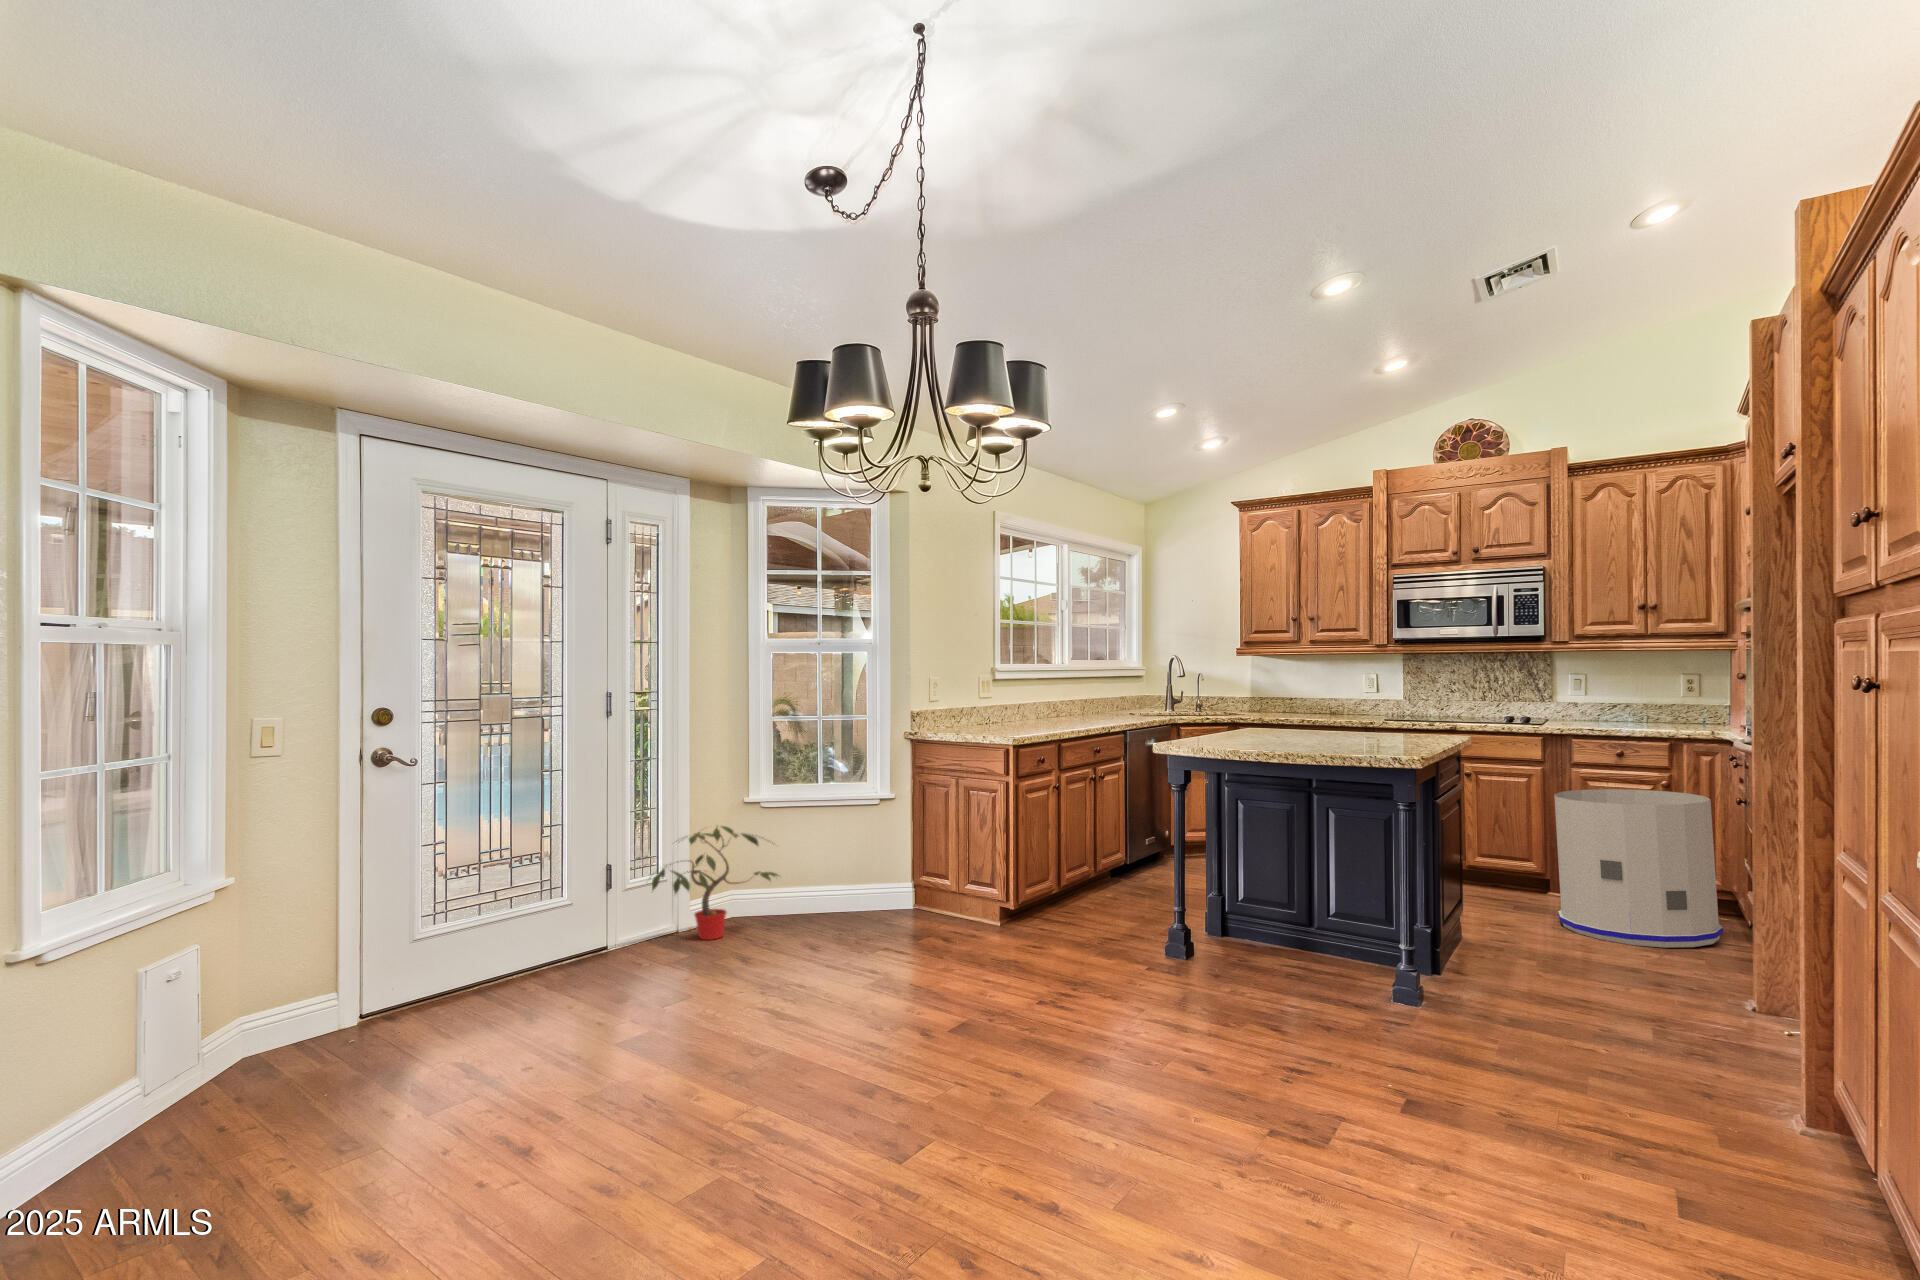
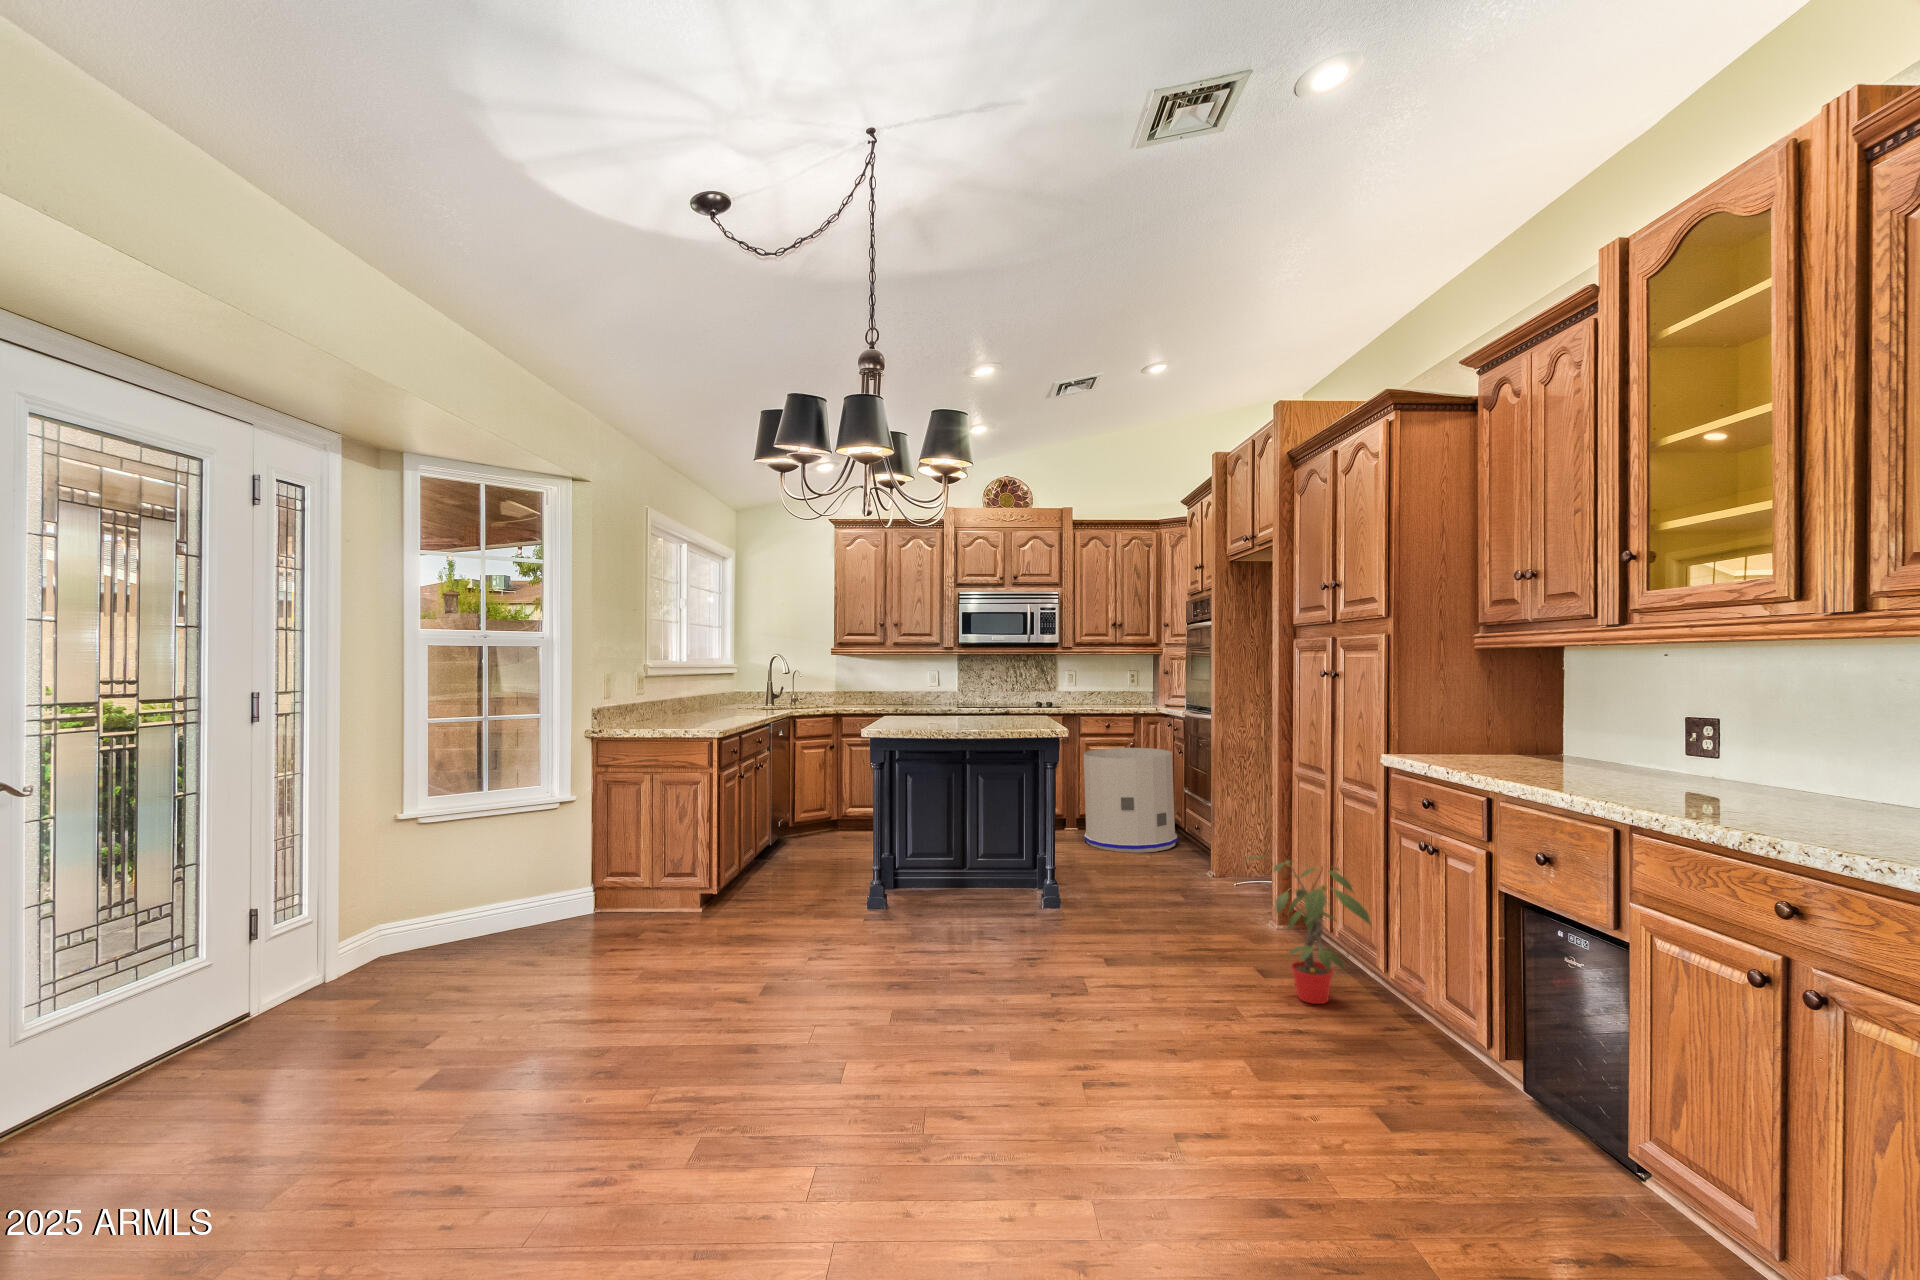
potted plant: present [652,826,778,940] -> present [1246,856,1372,1004]

